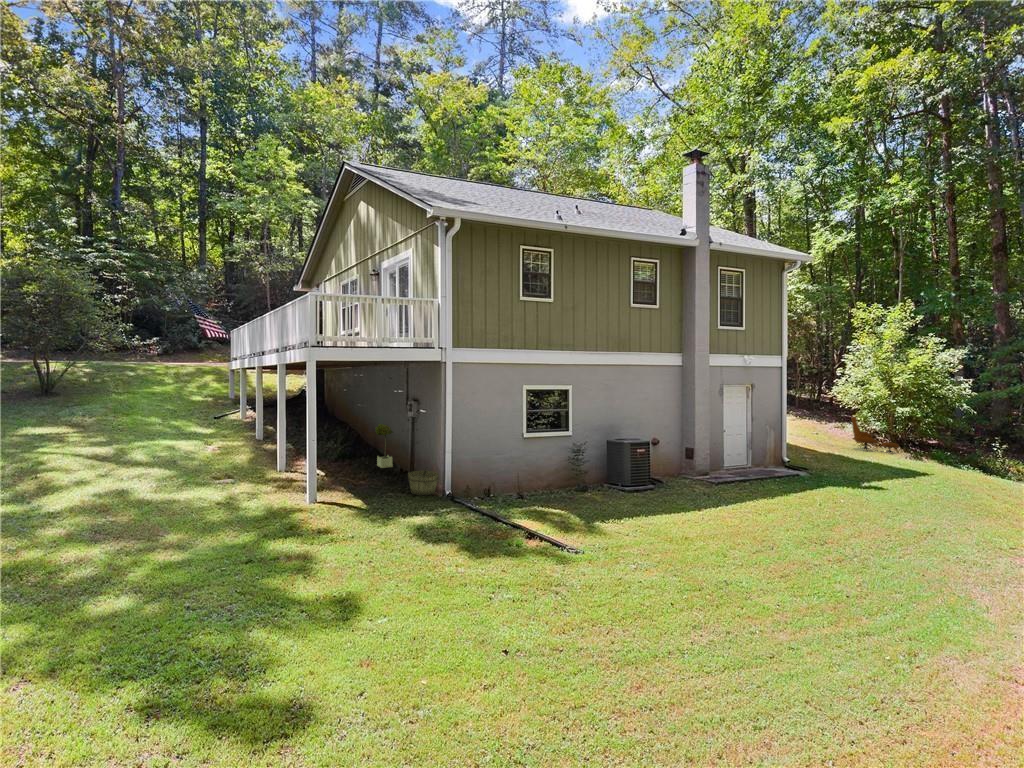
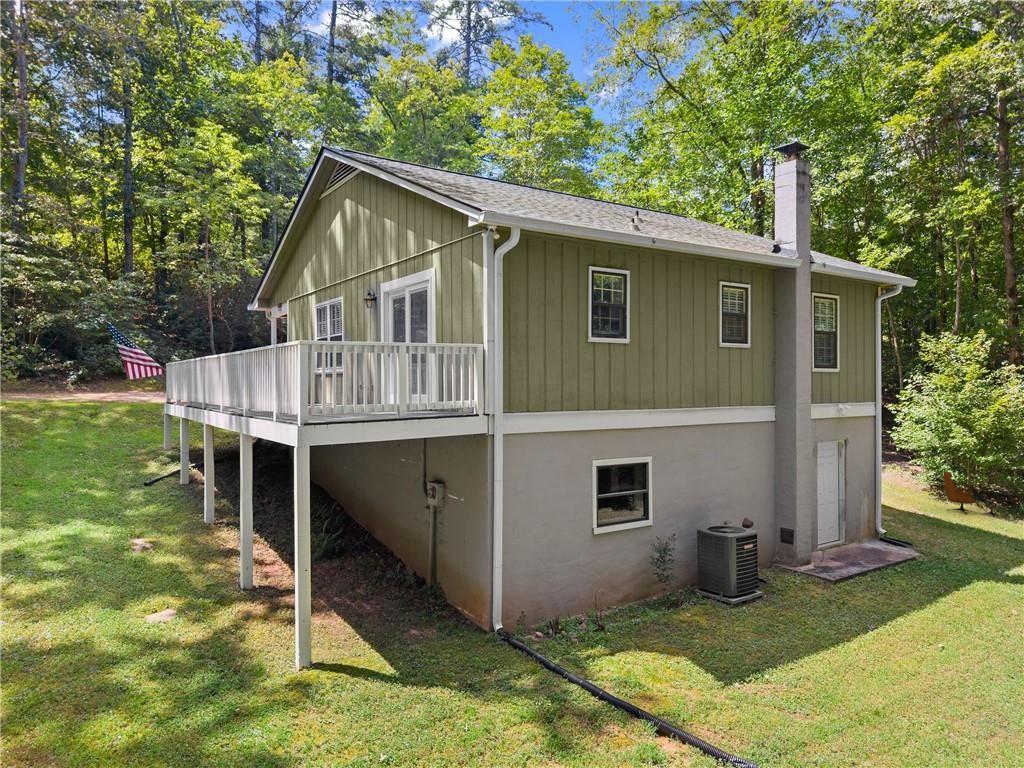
potted tree: present [376,424,393,468] -> none [377,507,402,571]
wooden bucket: present [408,470,439,495] -> none [439,588,485,633]

